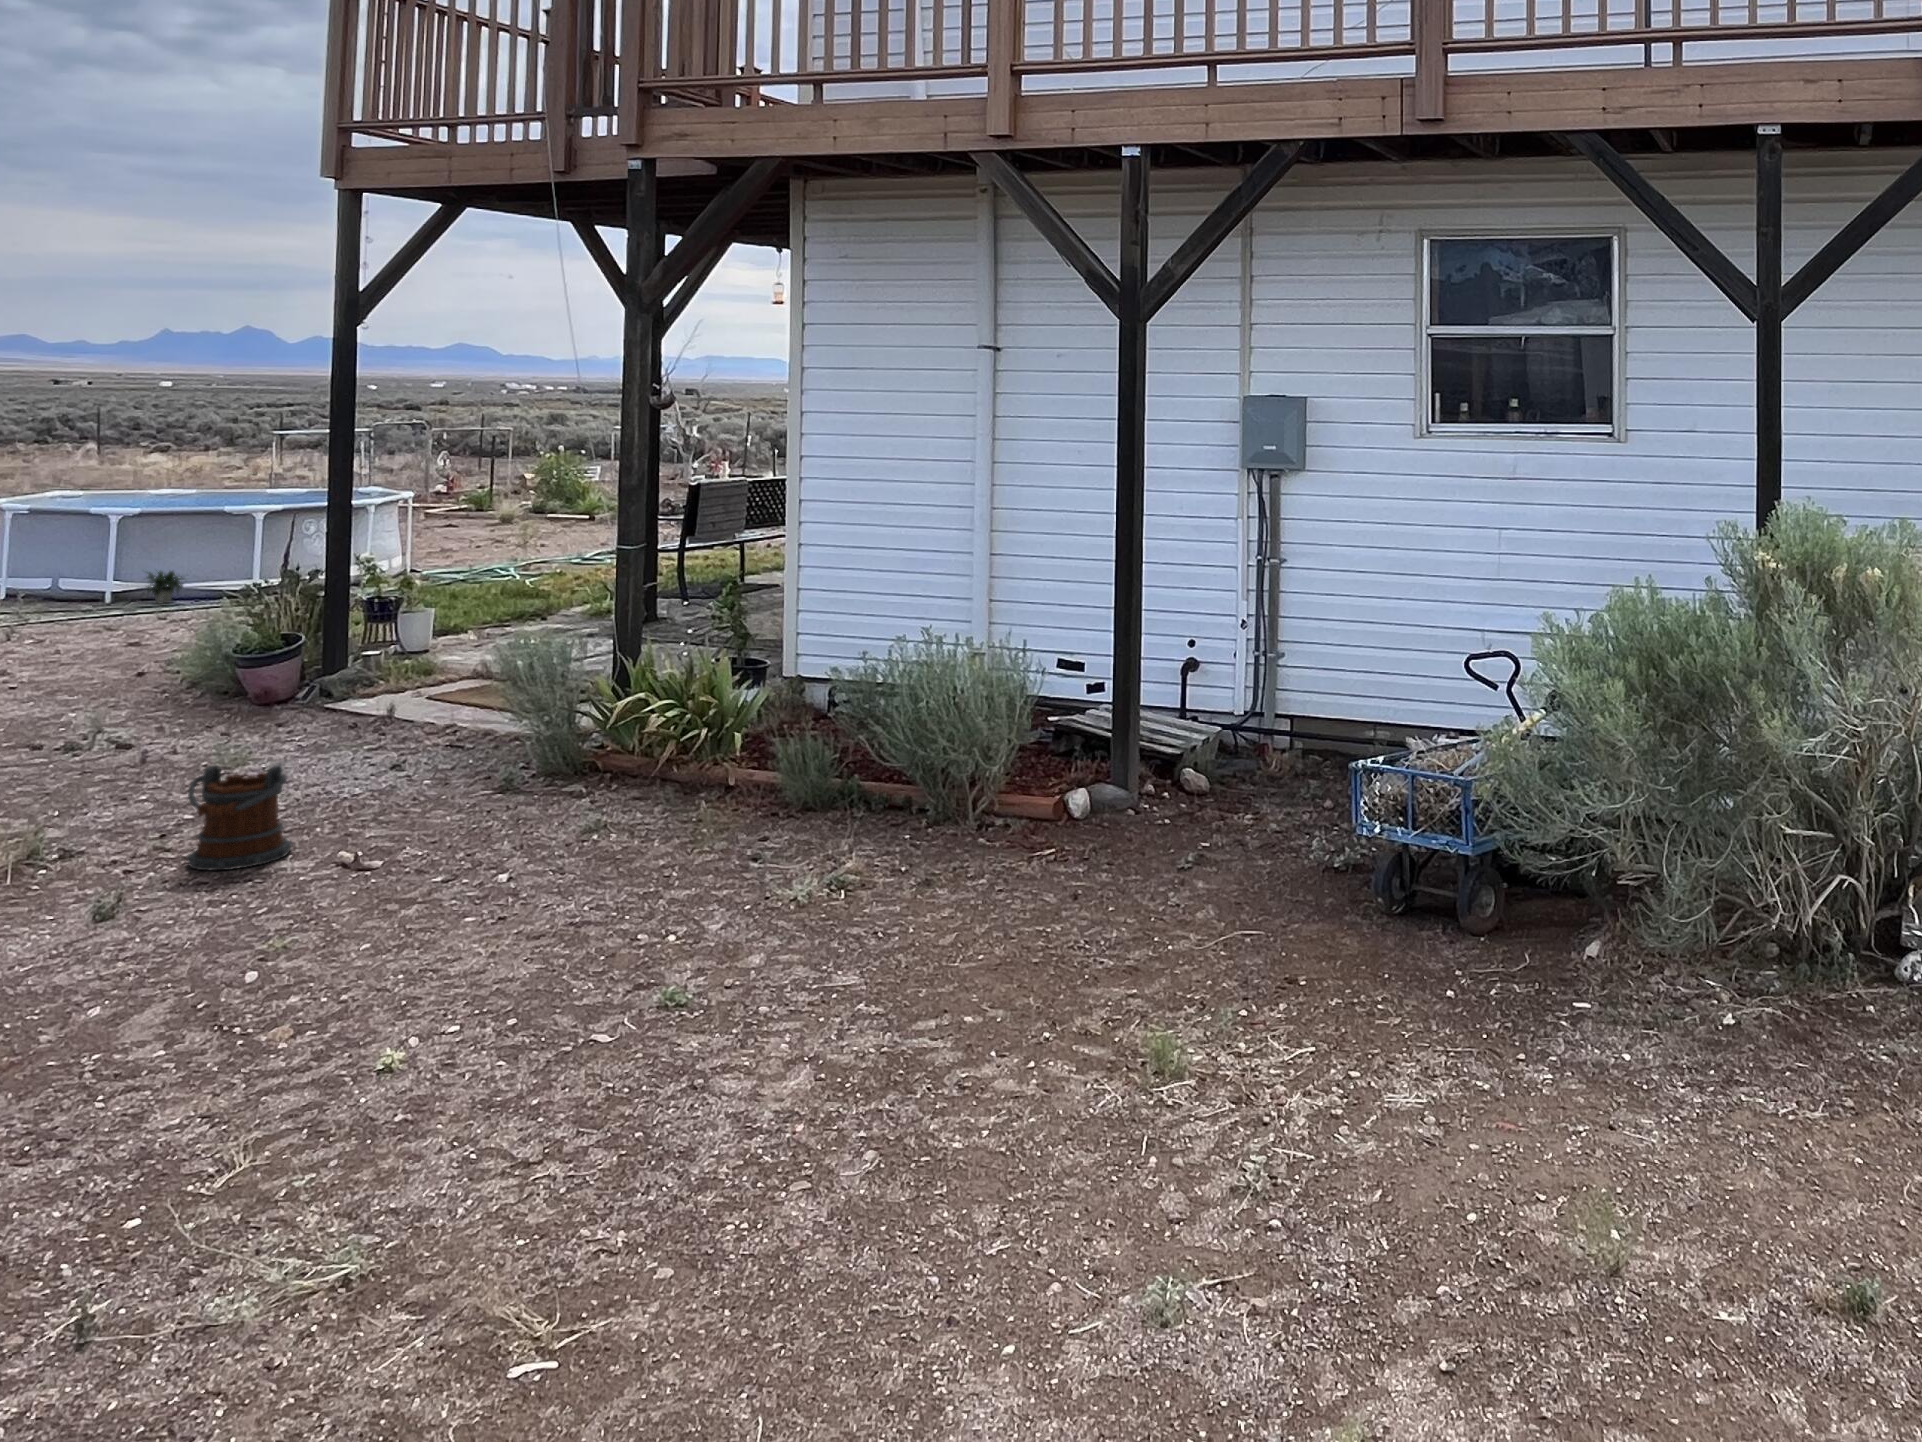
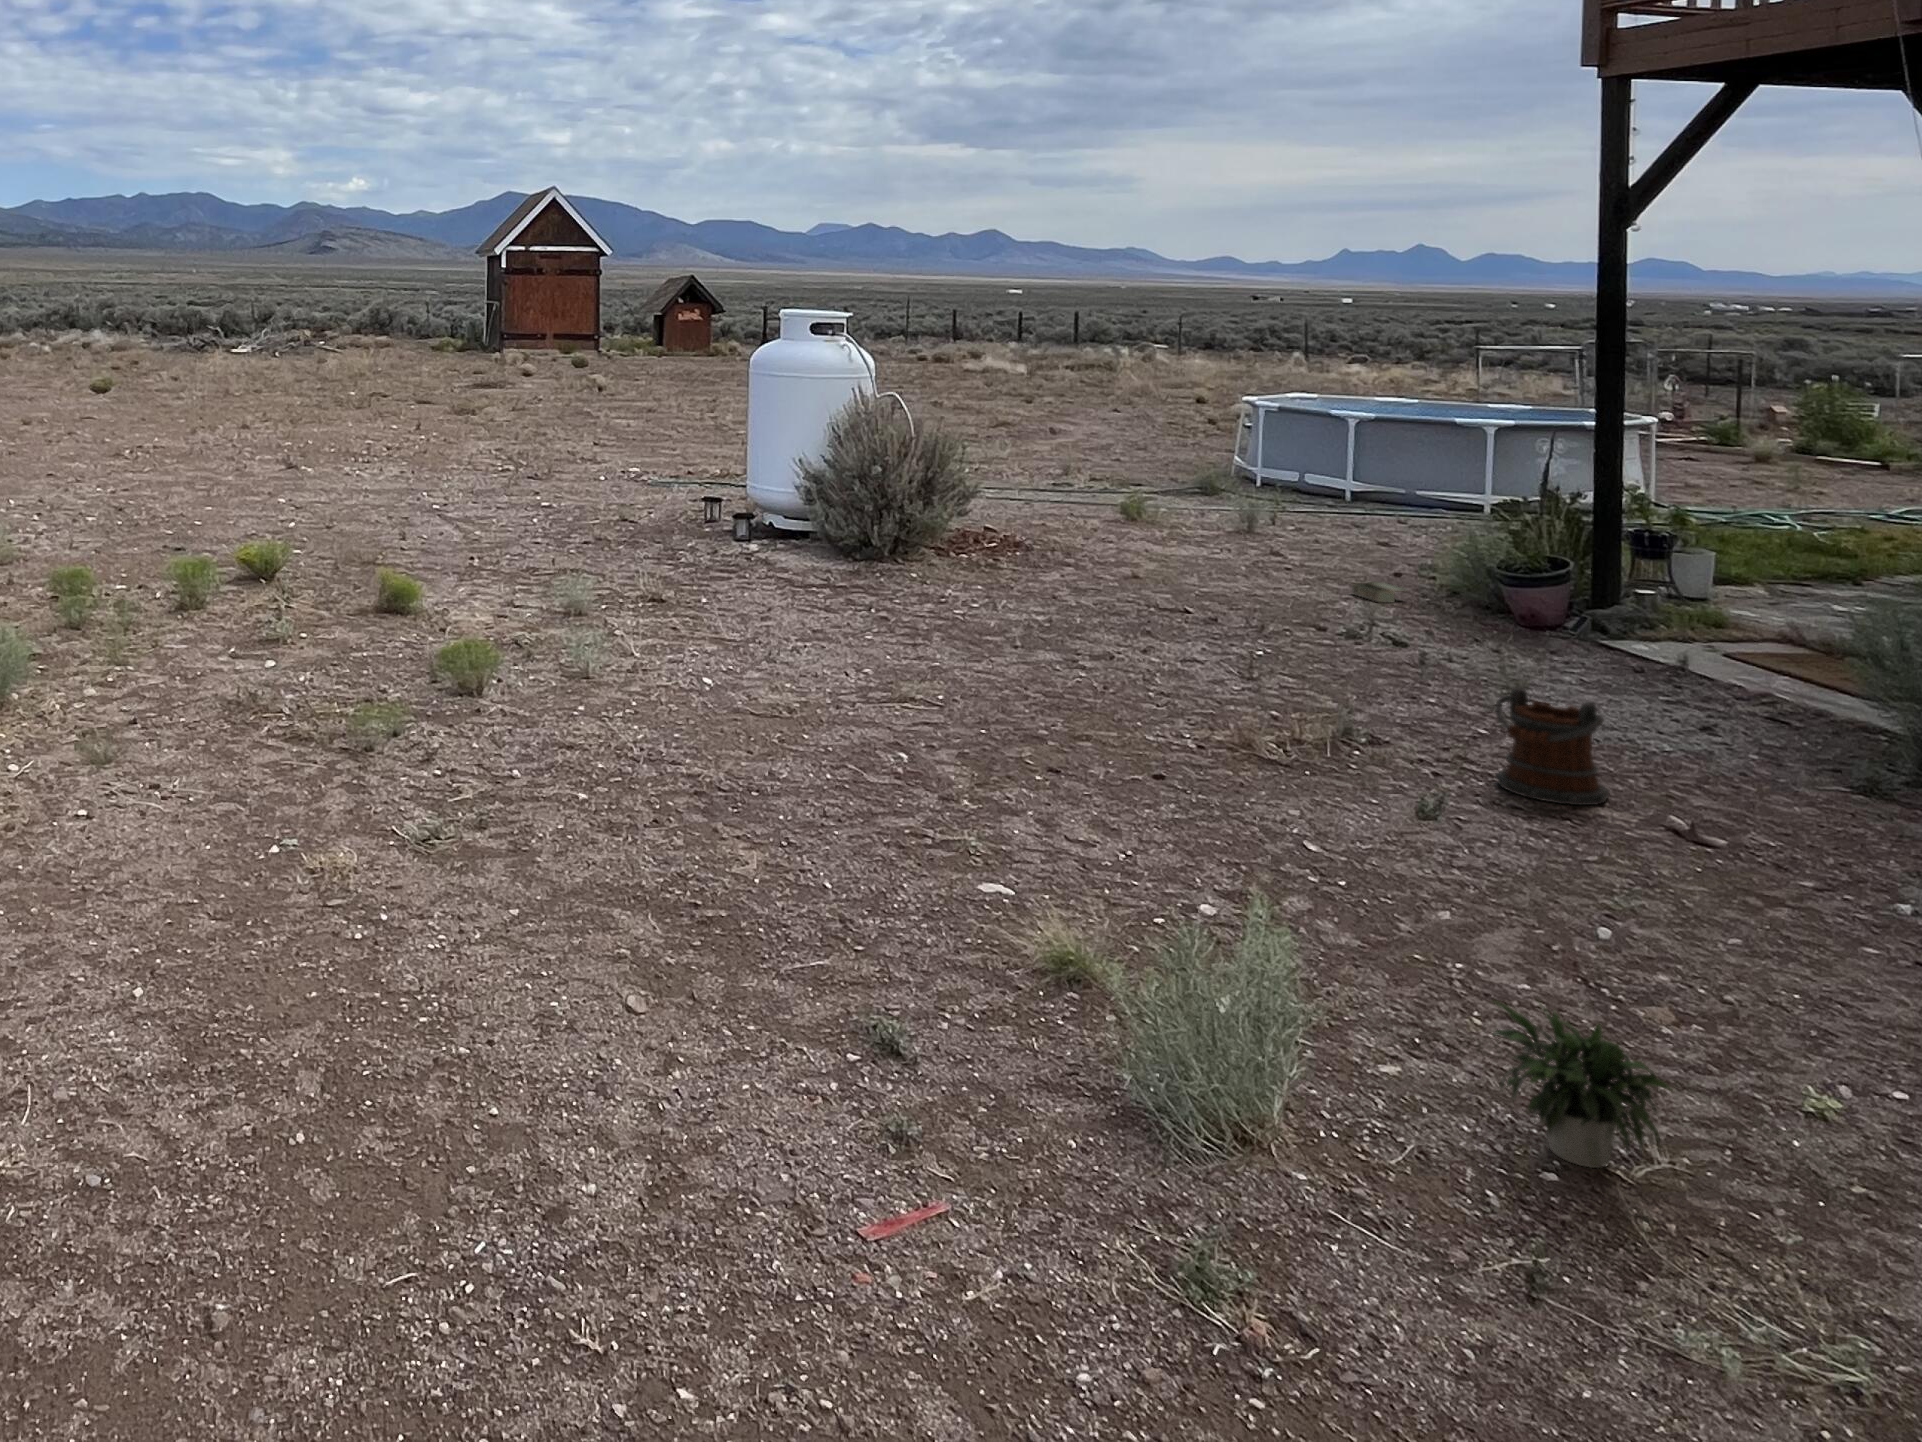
potted plant: present [145,571,183,604] -> present [1493,1002,1673,1168]
toolbox: none [84,685,150,707] -> present [1352,582,1407,603]

